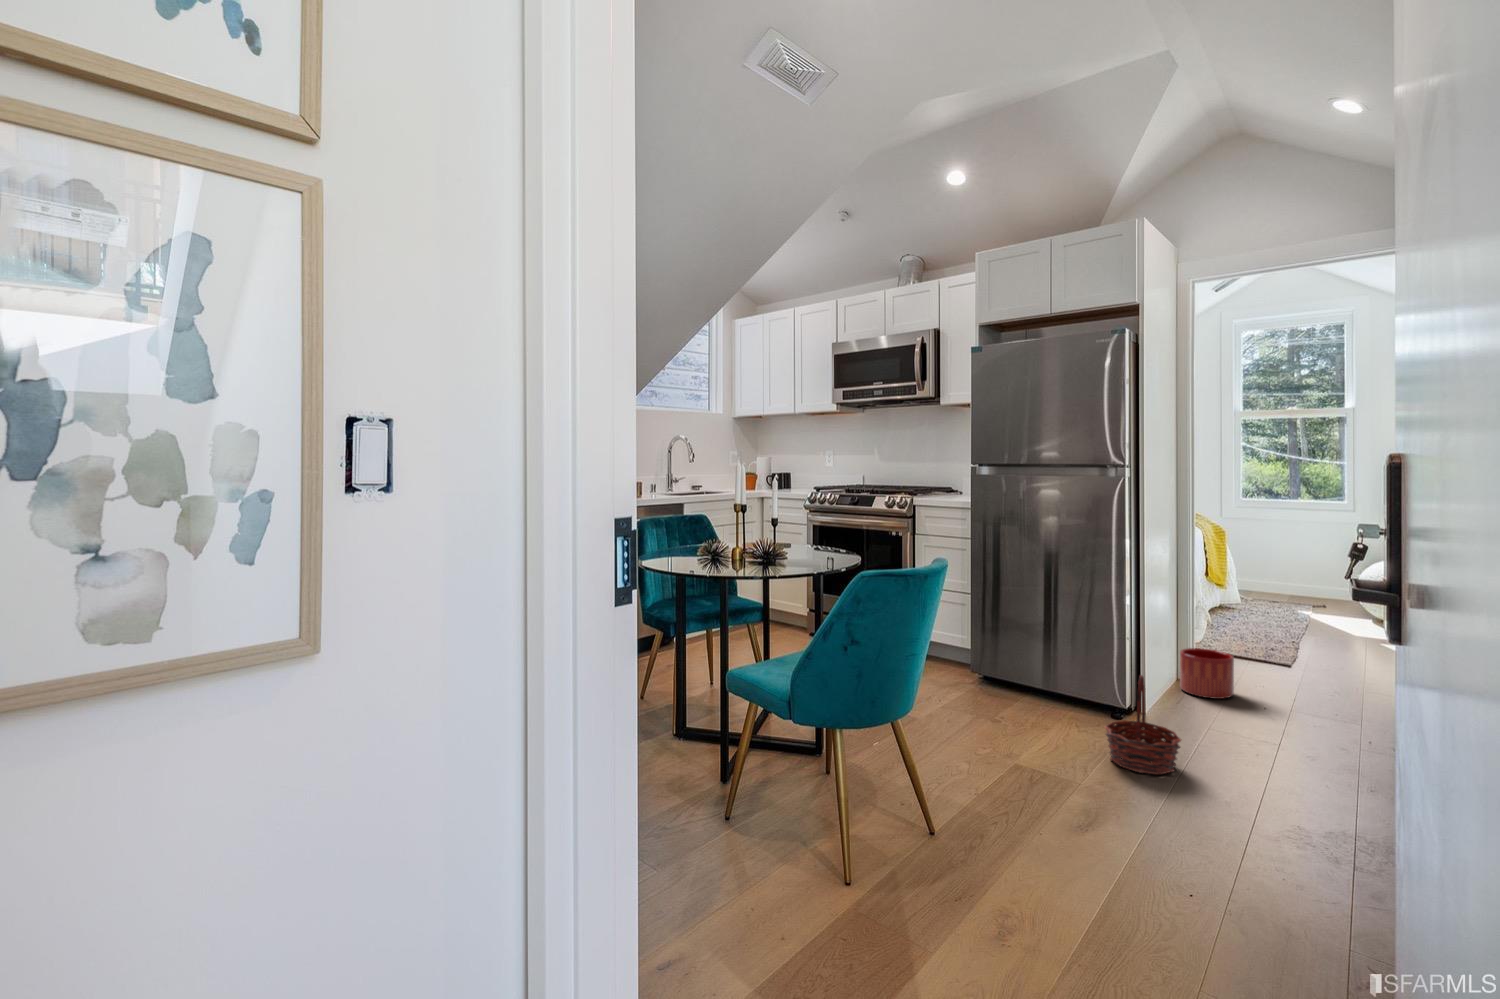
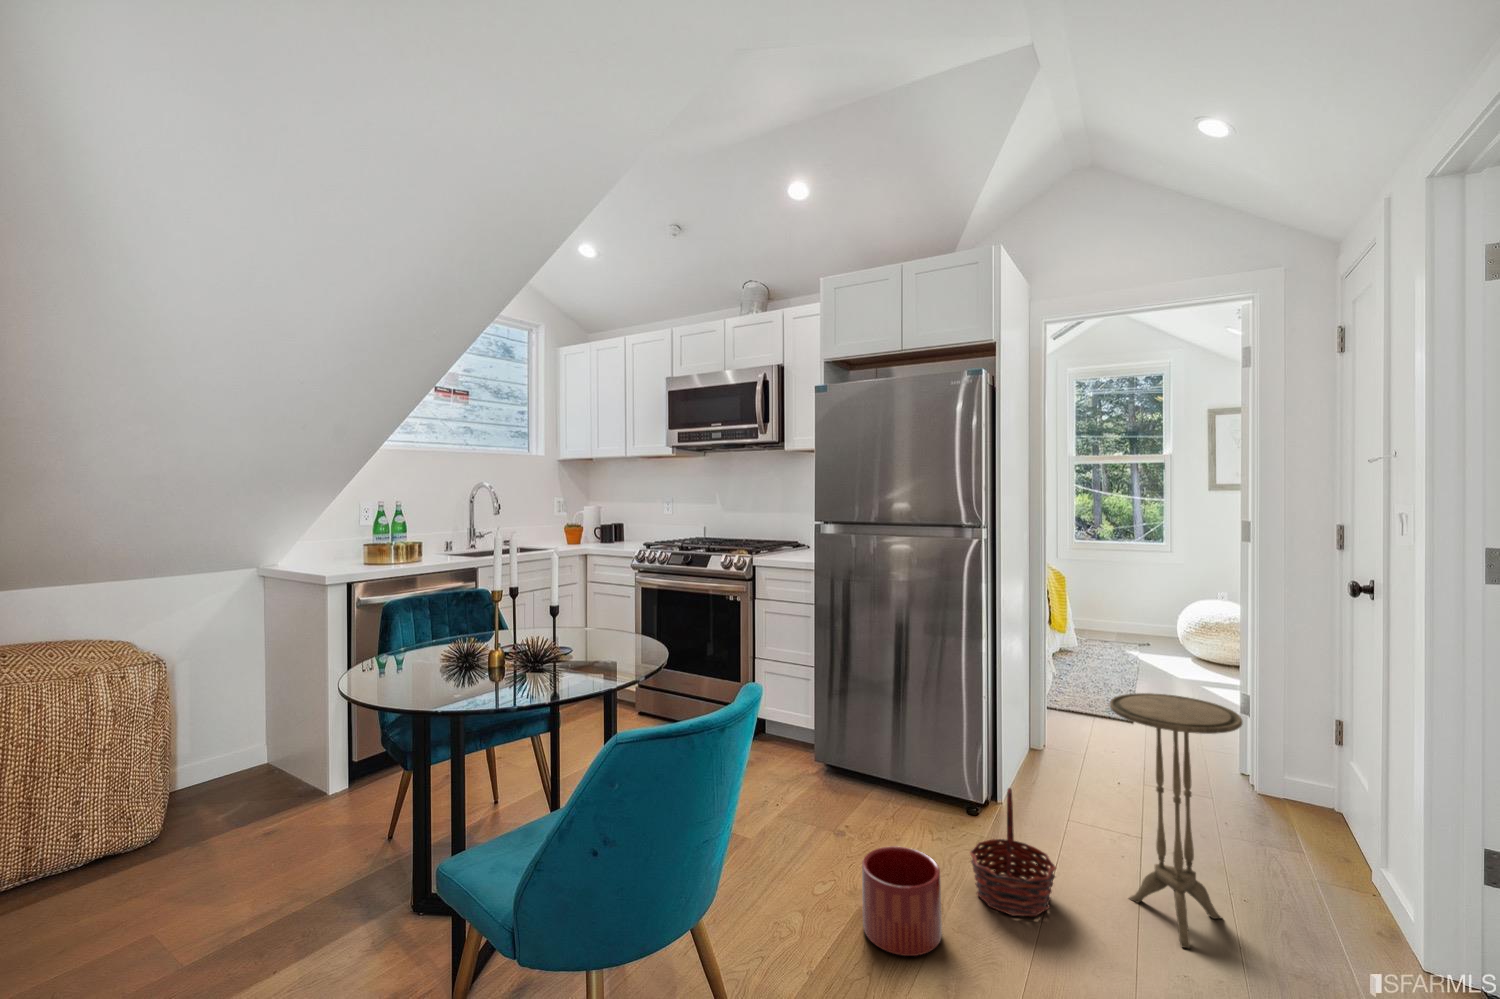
side table: none [1236,602,1359,804] -> present [1110,693,1242,949]
planter: present [1180,648,1234,699] -> present [862,846,942,956]

